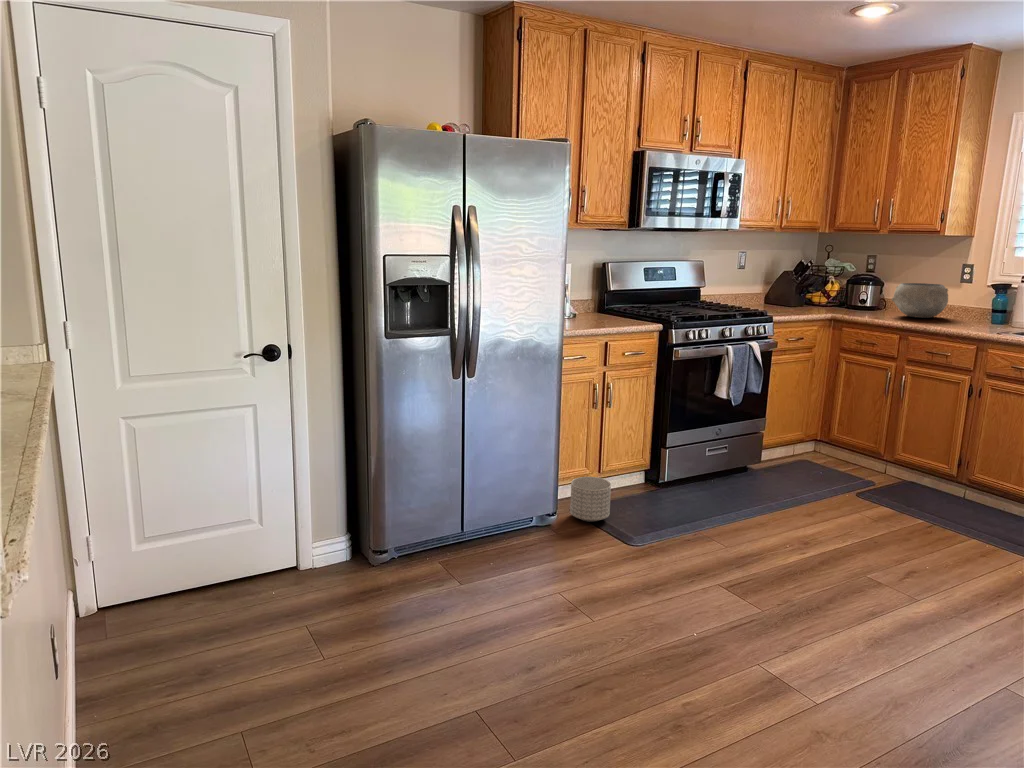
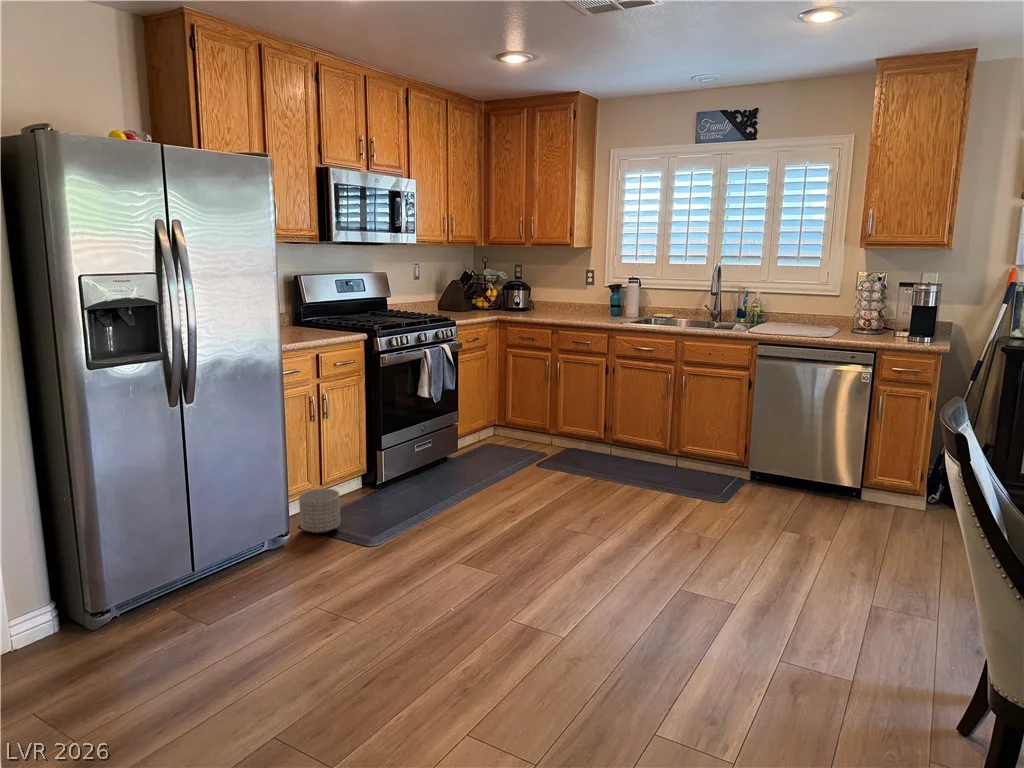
ceramic bowl: present [892,283,948,318] -> none [541,286,581,314]

